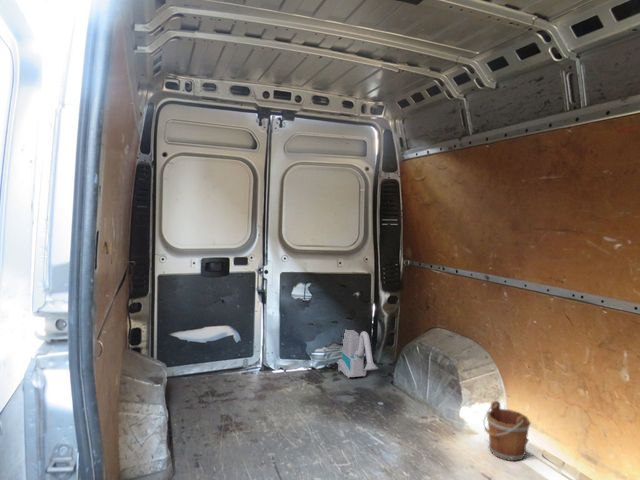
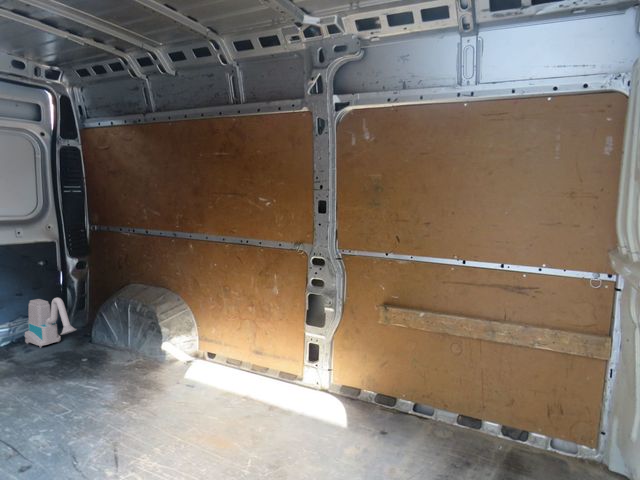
bucket: present [485,401,530,461] -> none [182,330,217,372]

